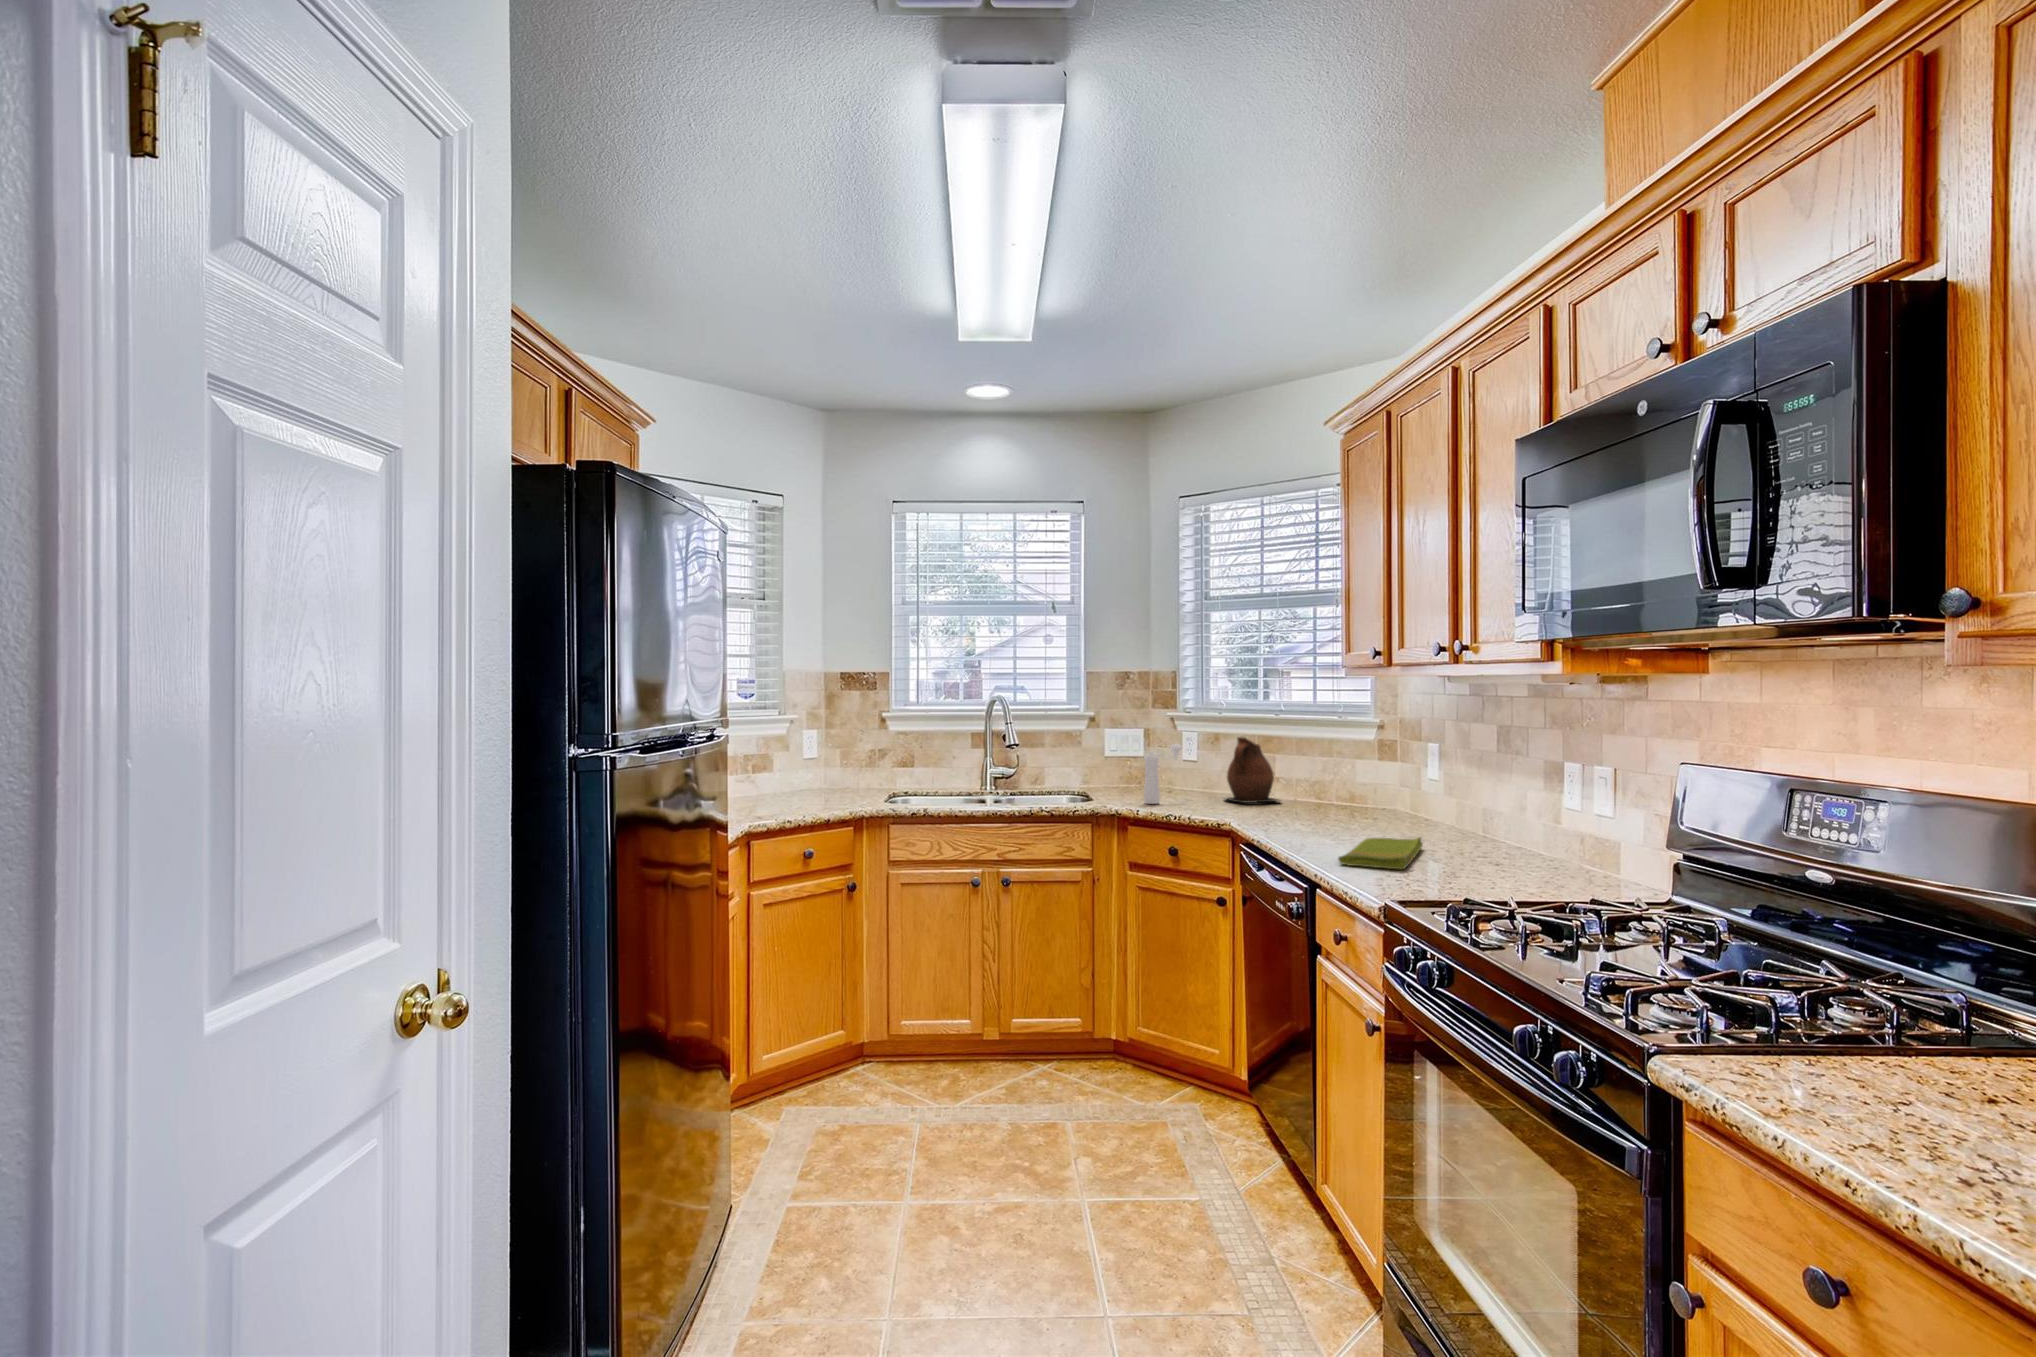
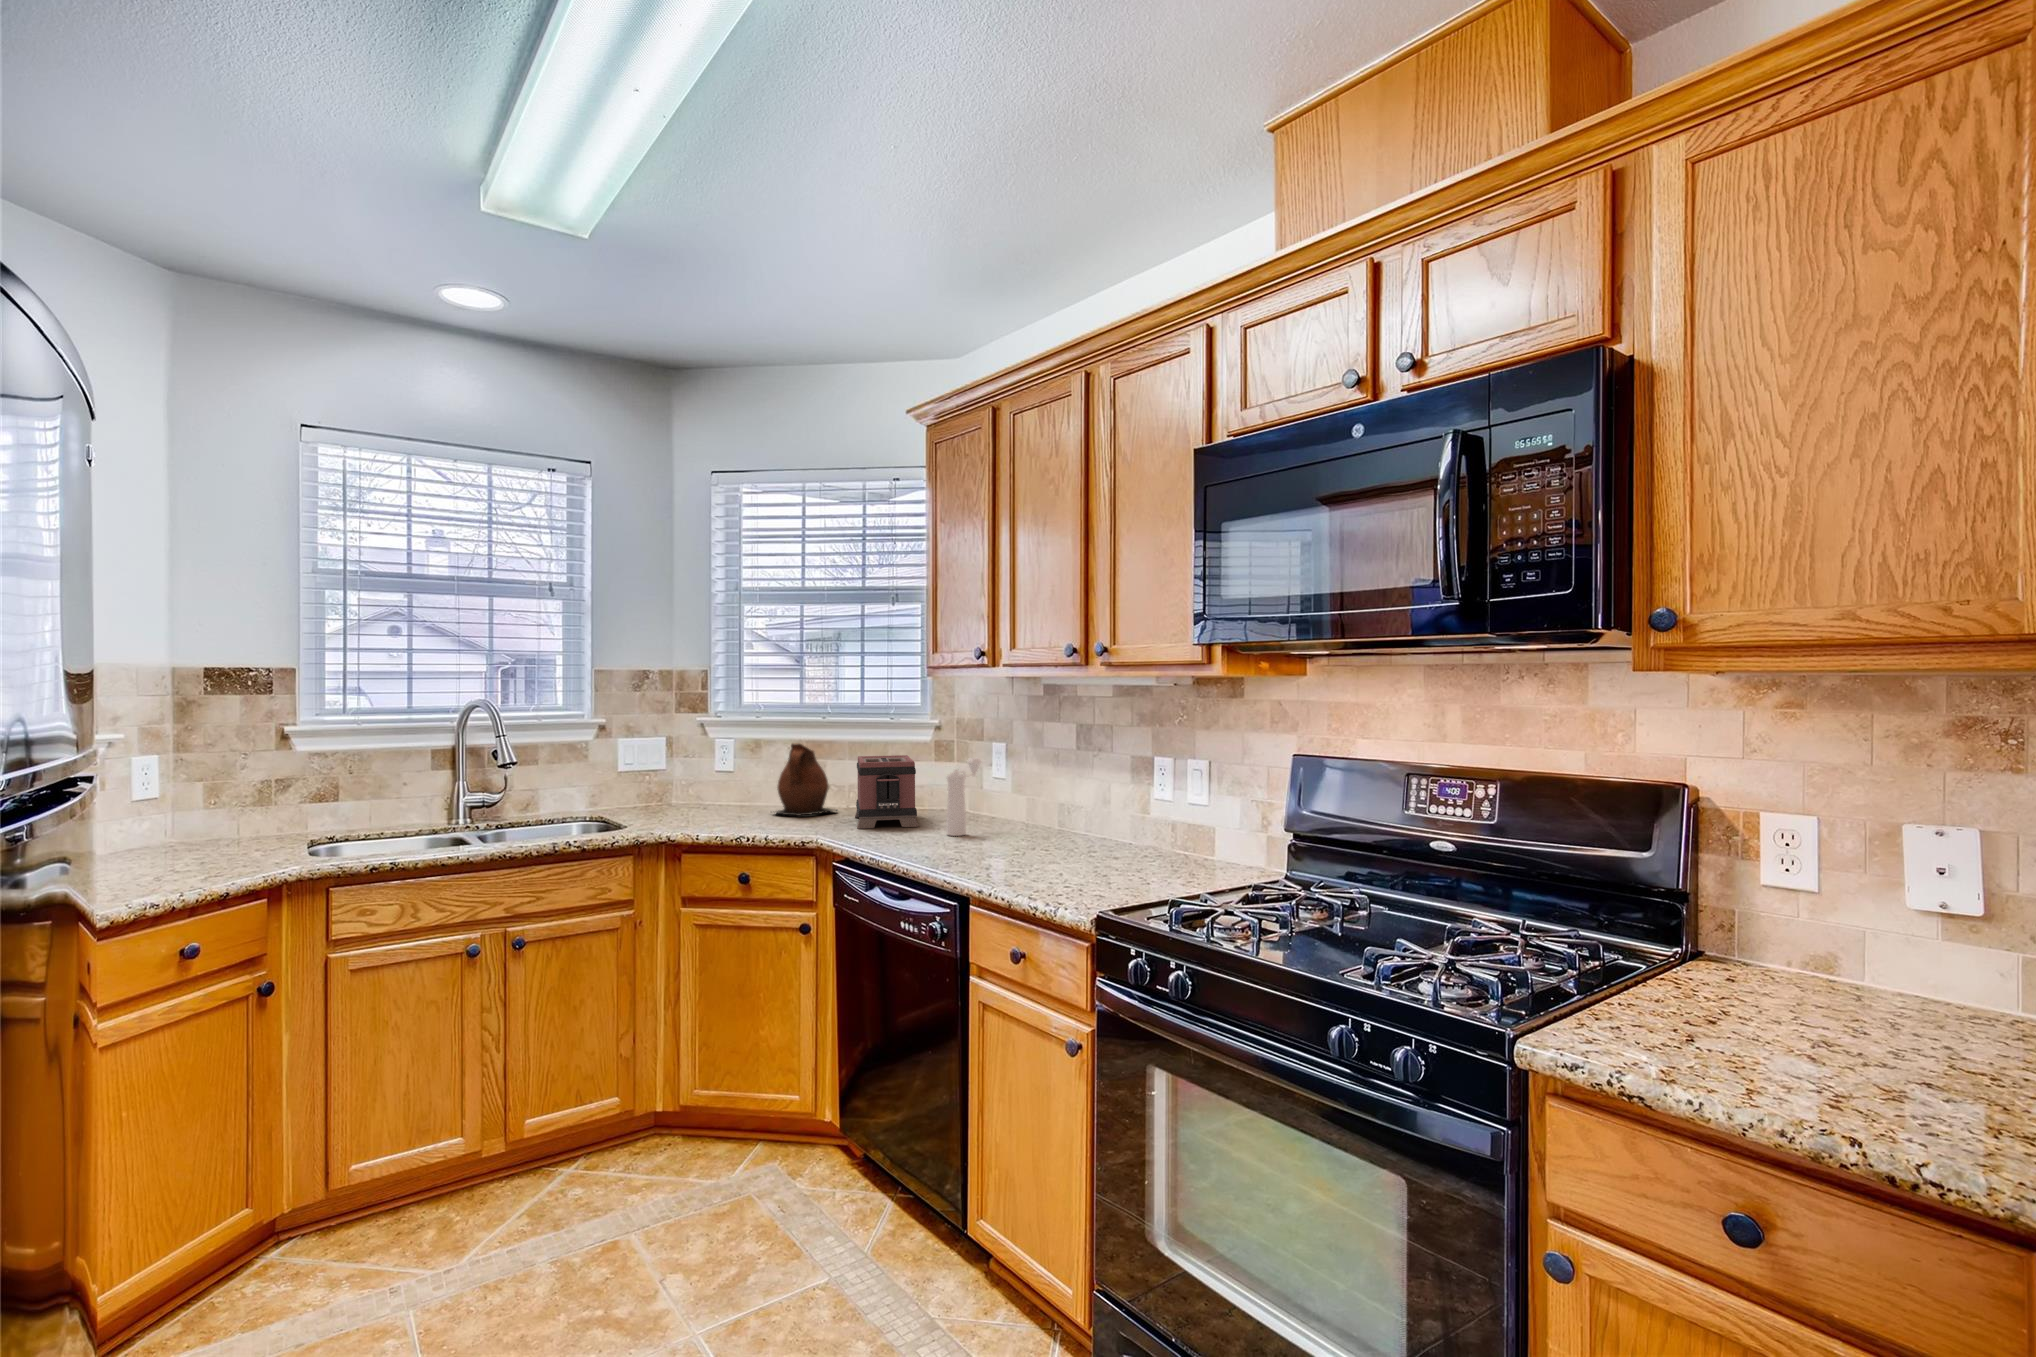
pepper mill: present [1144,744,1181,804] -> present [947,758,981,836]
toaster: none [1277,751,1348,822] -> present [855,755,919,829]
dish towel: present [1338,837,1423,869] -> none [976,834,1046,869]

